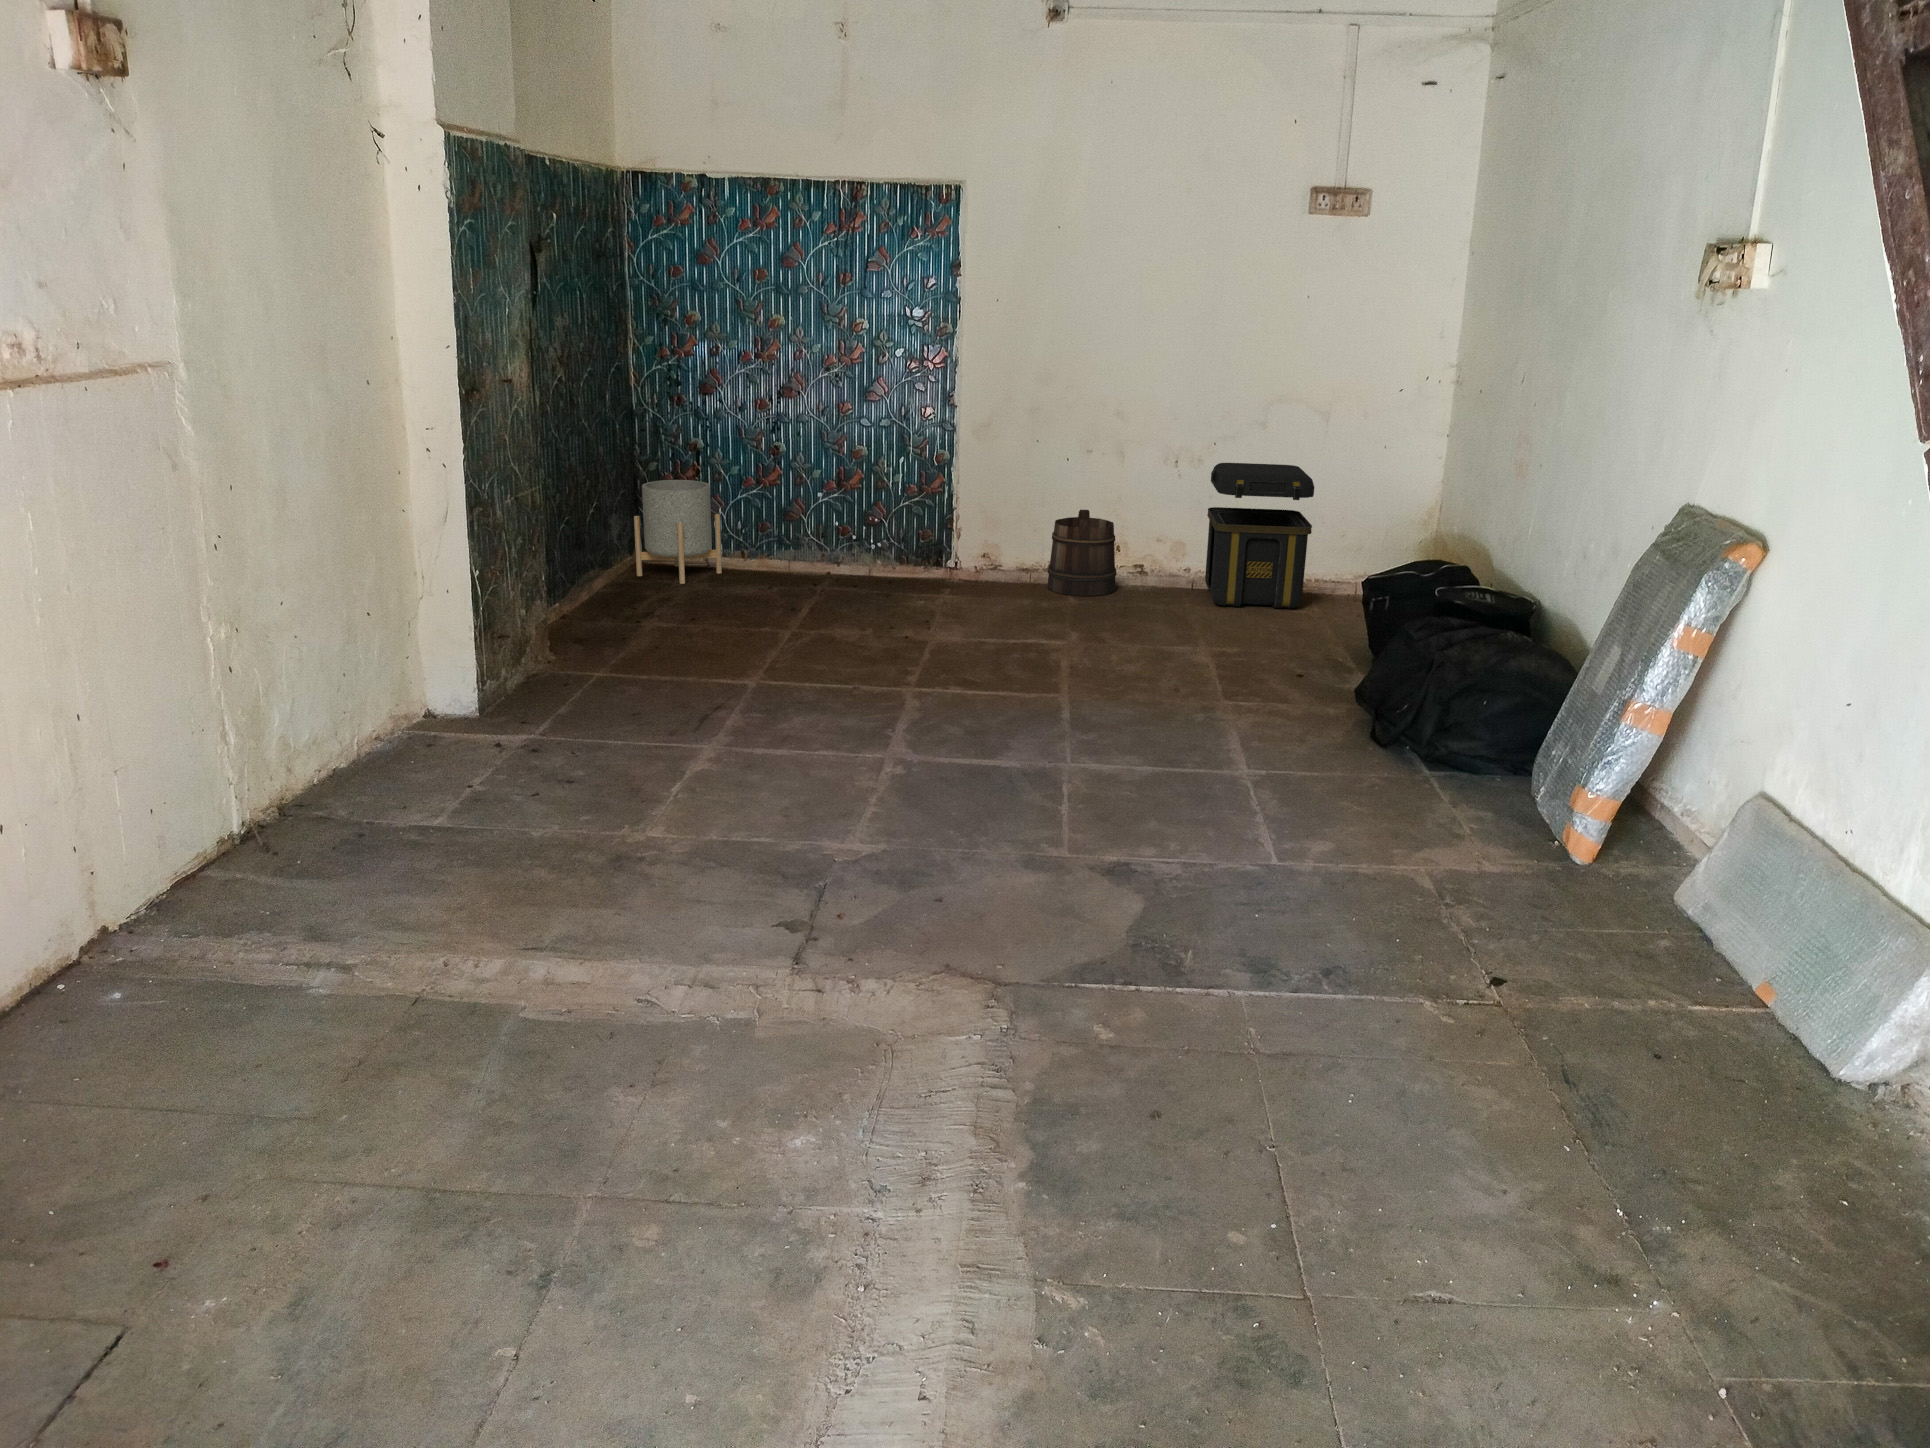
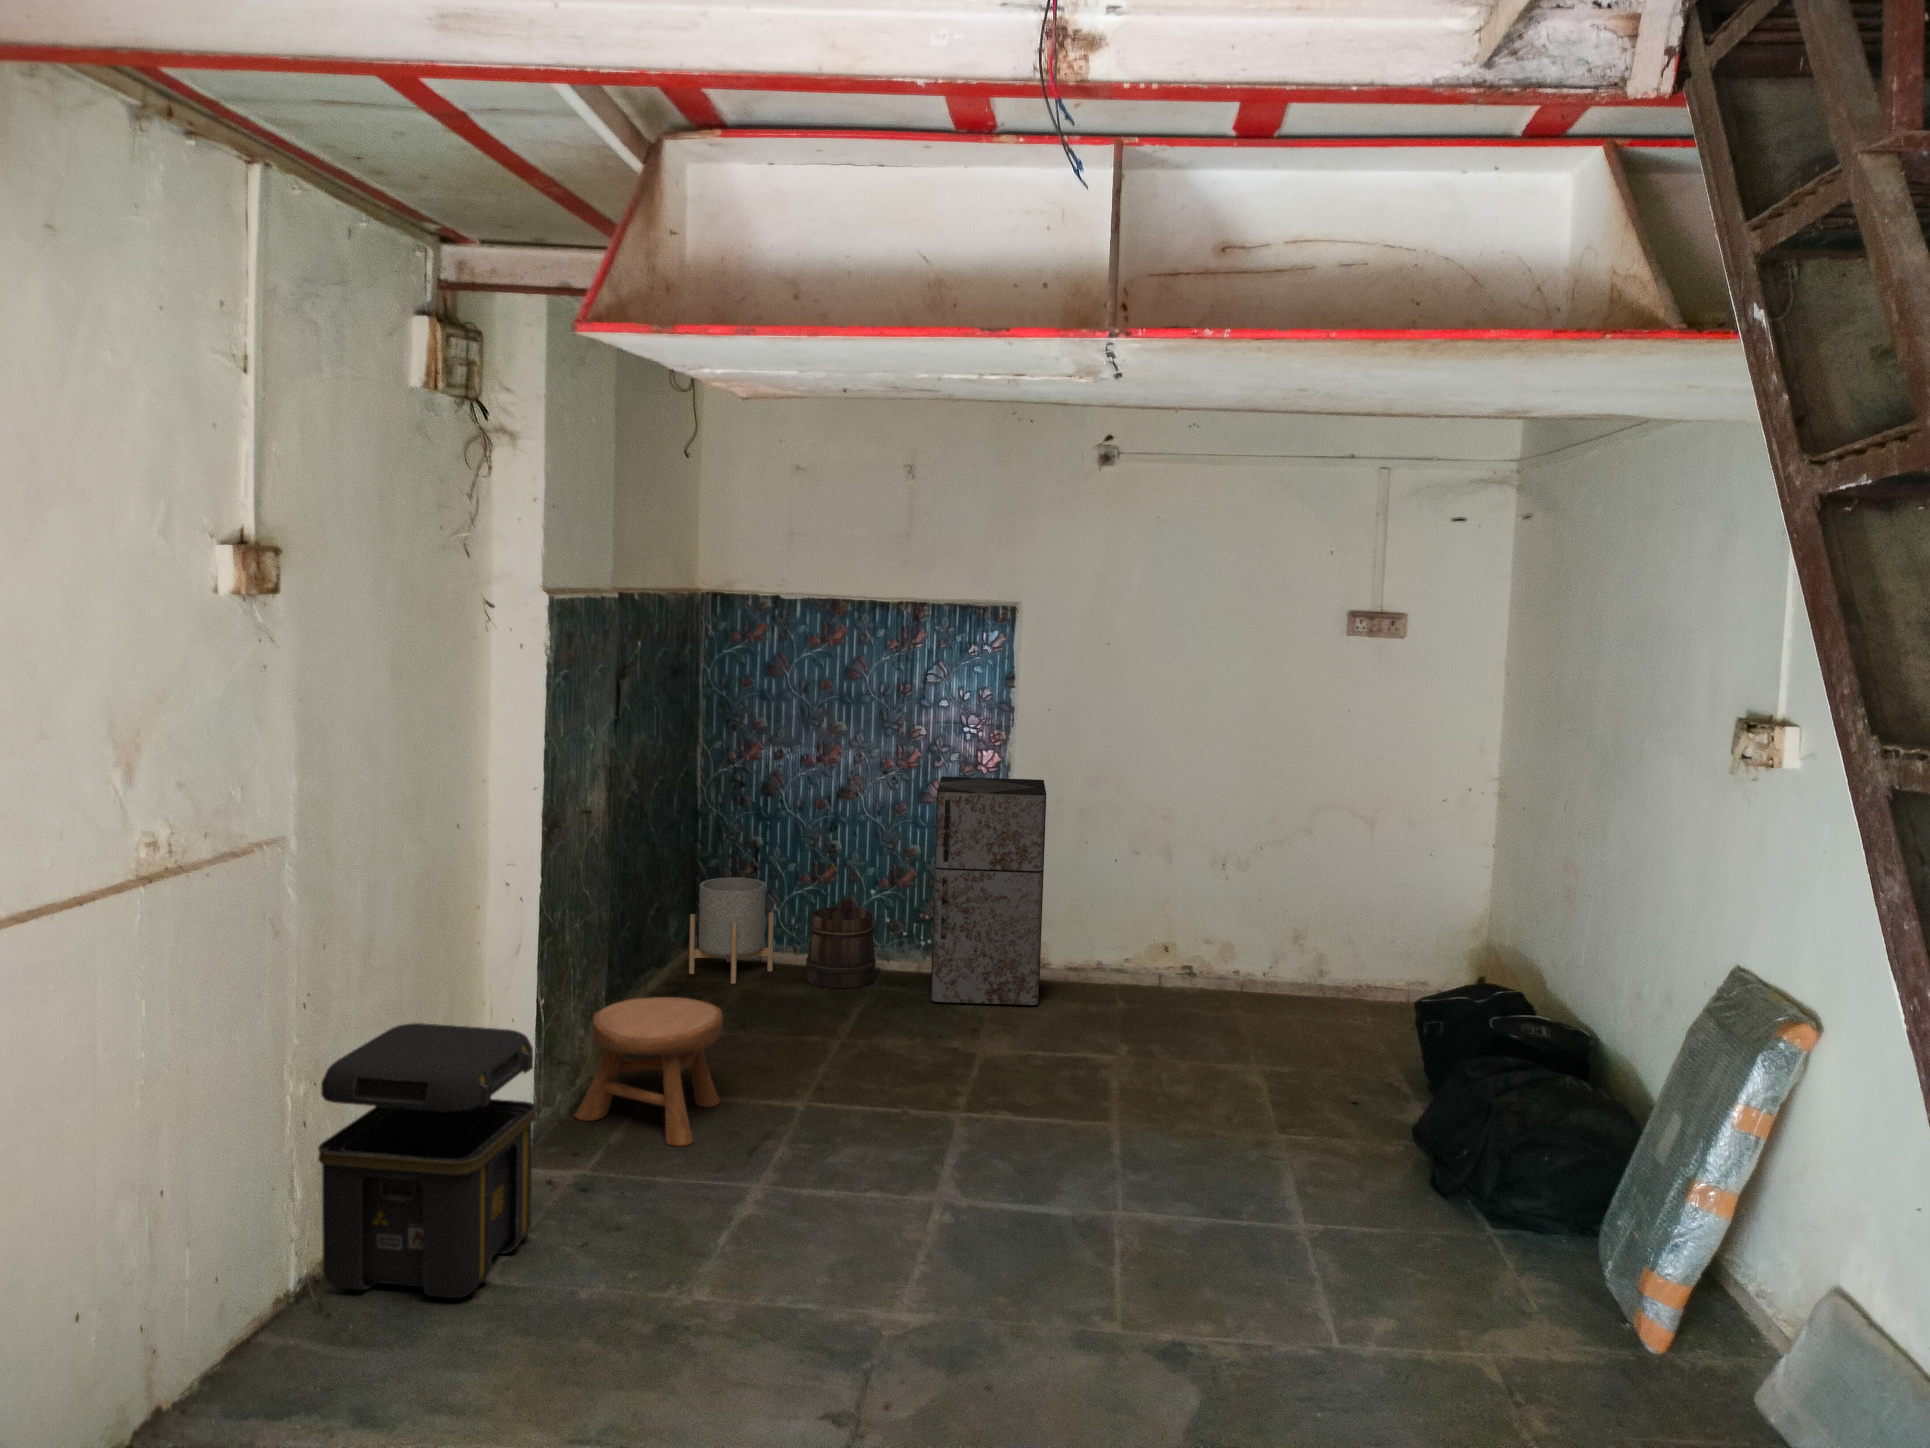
storage cabinet: none [882,372,995,599] -> present [931,776,1046,1005]
toolbox: present [1205,463,1314,608] -> present [318,1023,536,1298]
bucket: present [1047,510,1117,596] -> present [806,899,876,988]
stool: none [526,577,673,716] -> present [575,997,723,1146]

